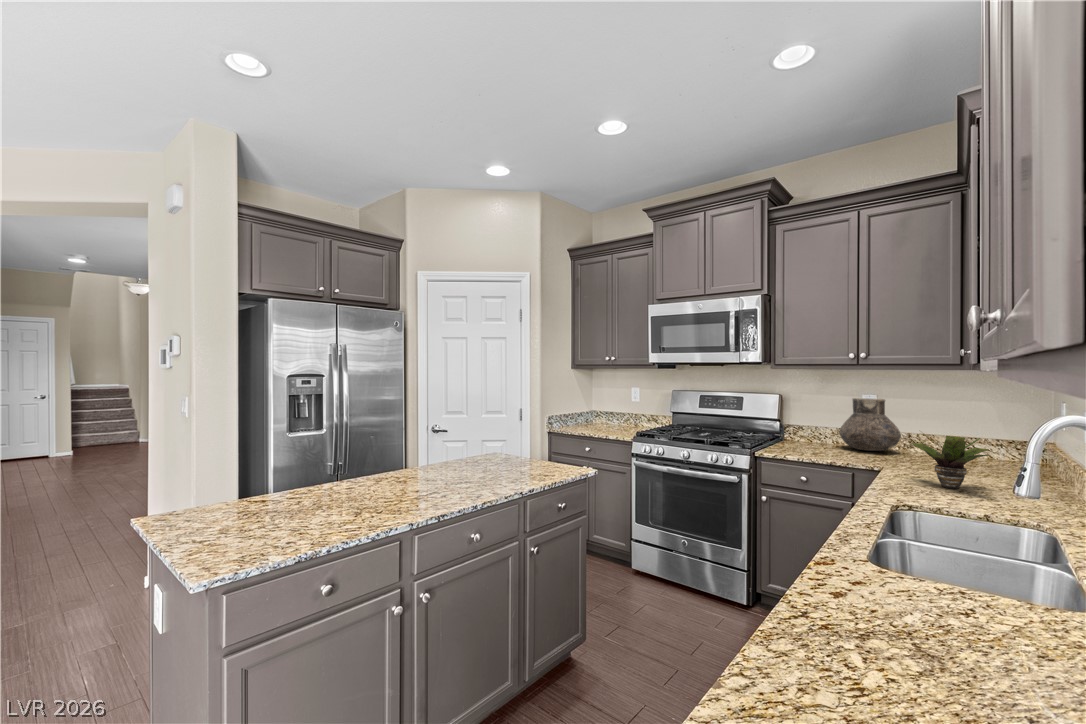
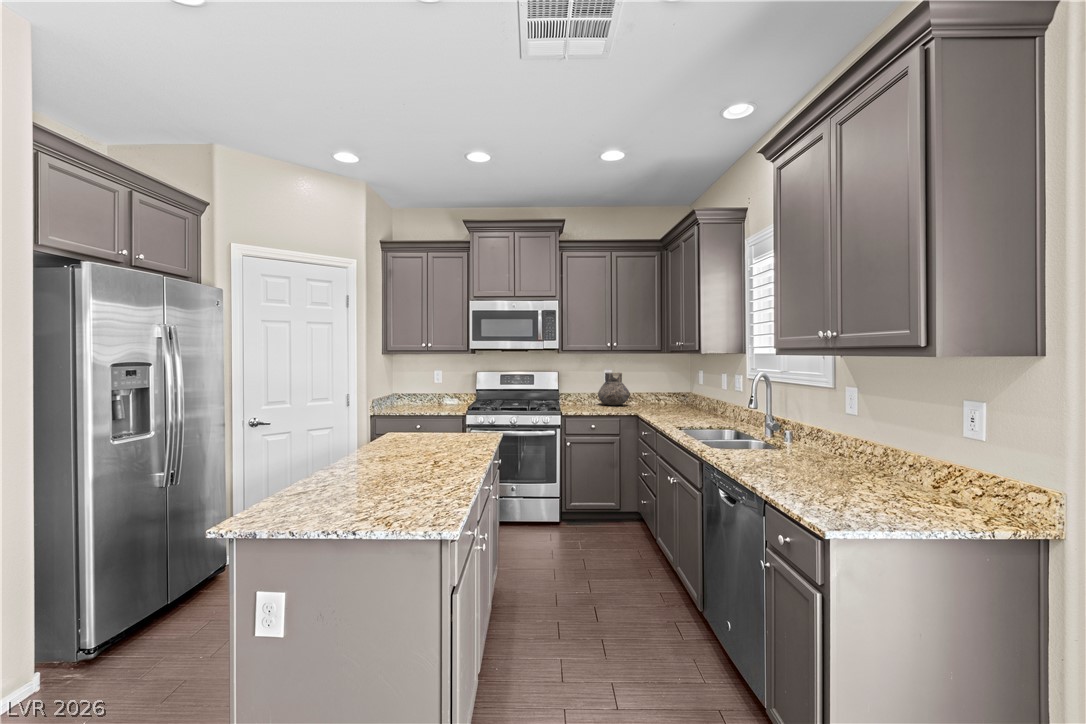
potted plant: present [912,435,990,489] -> none [656,388,694,417]

